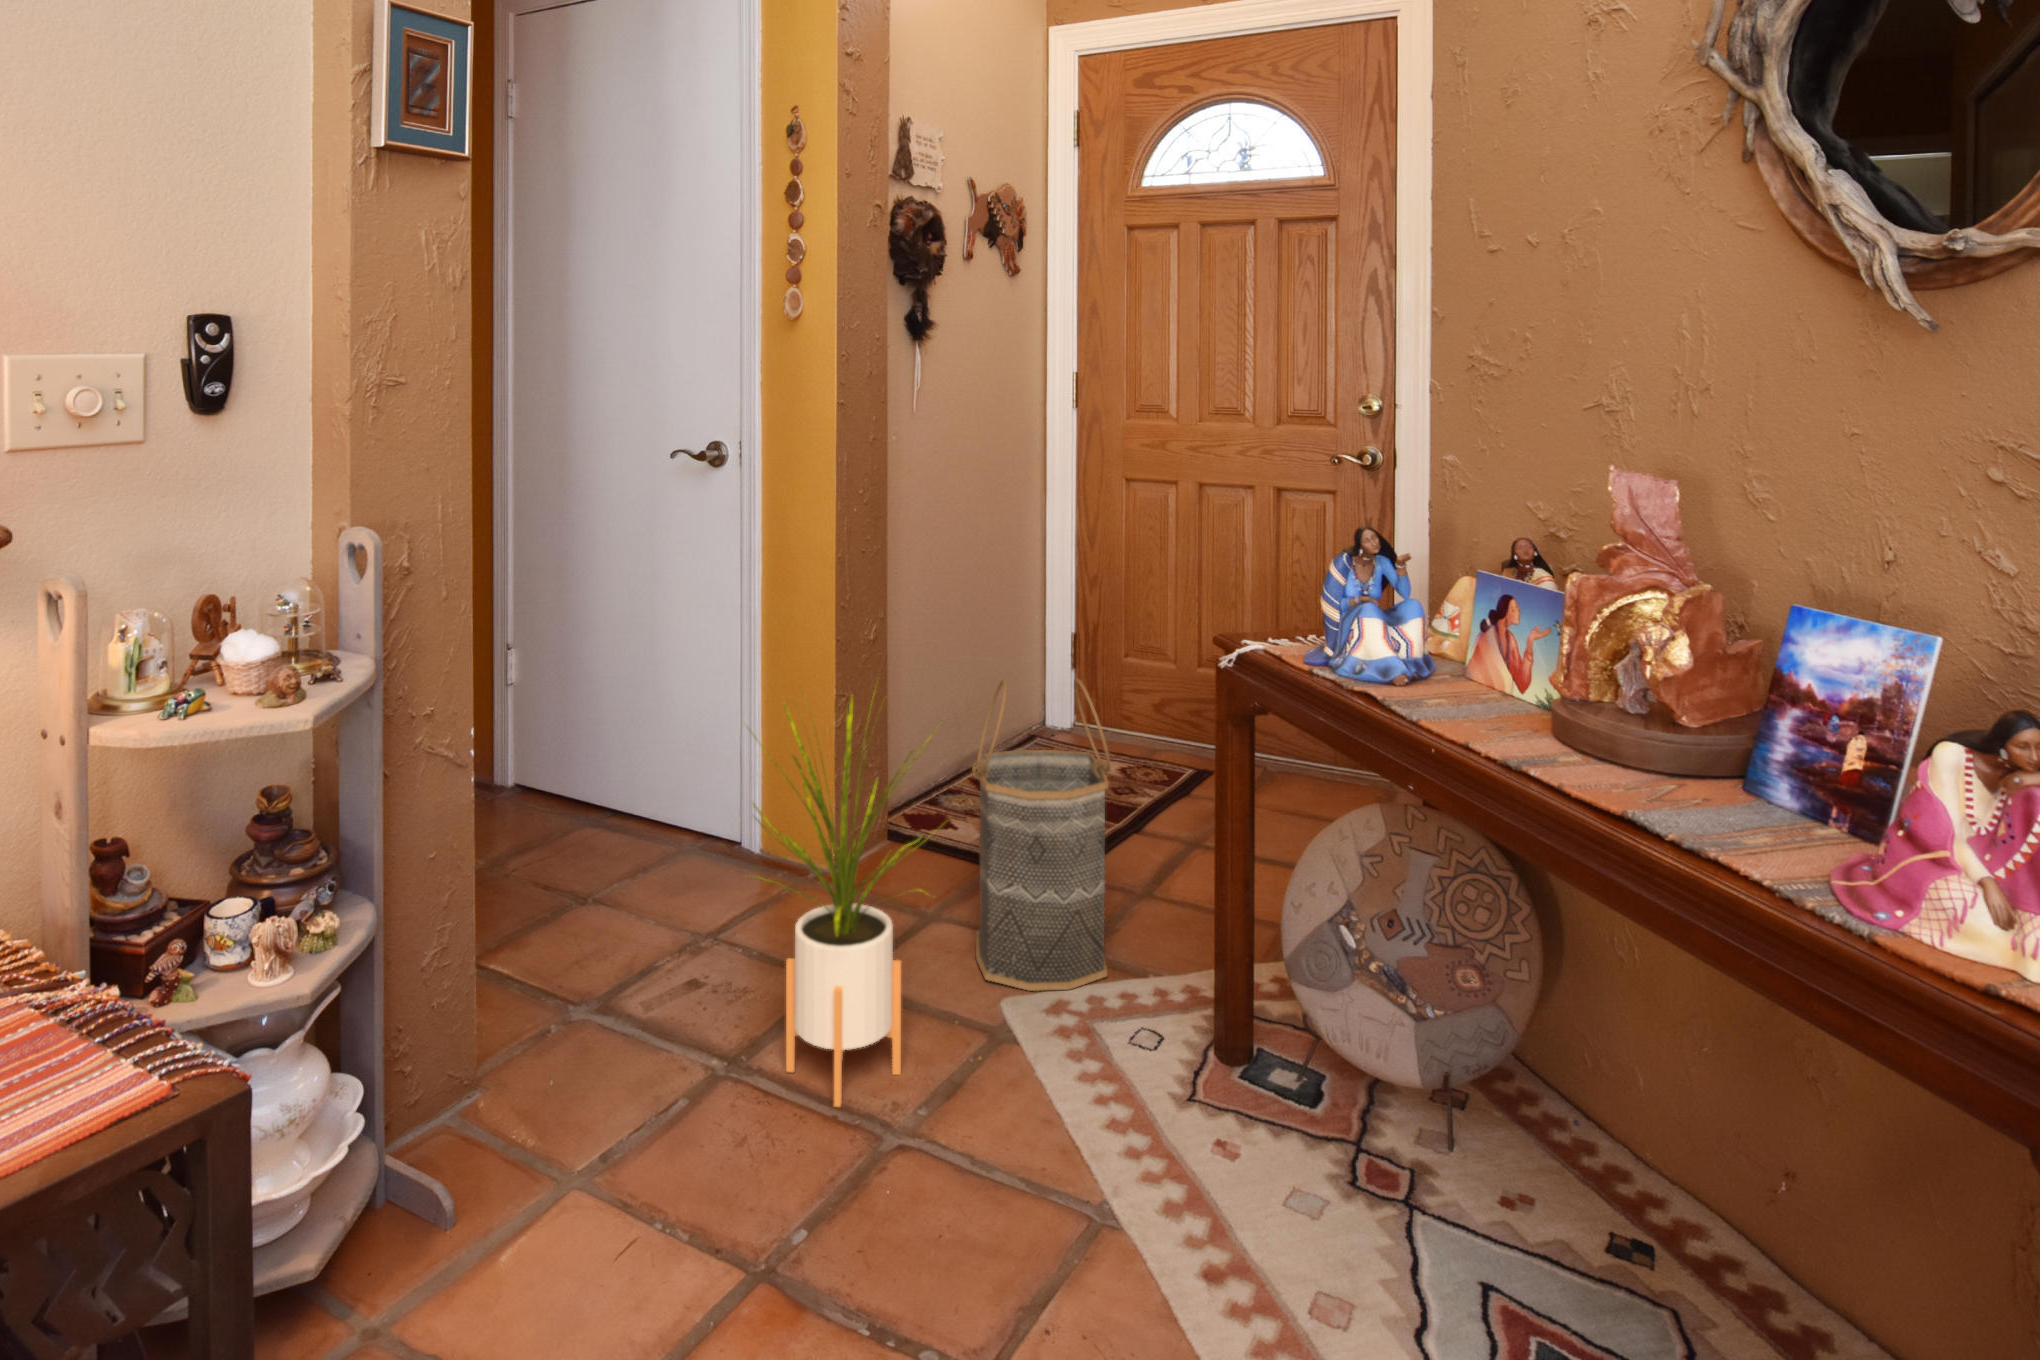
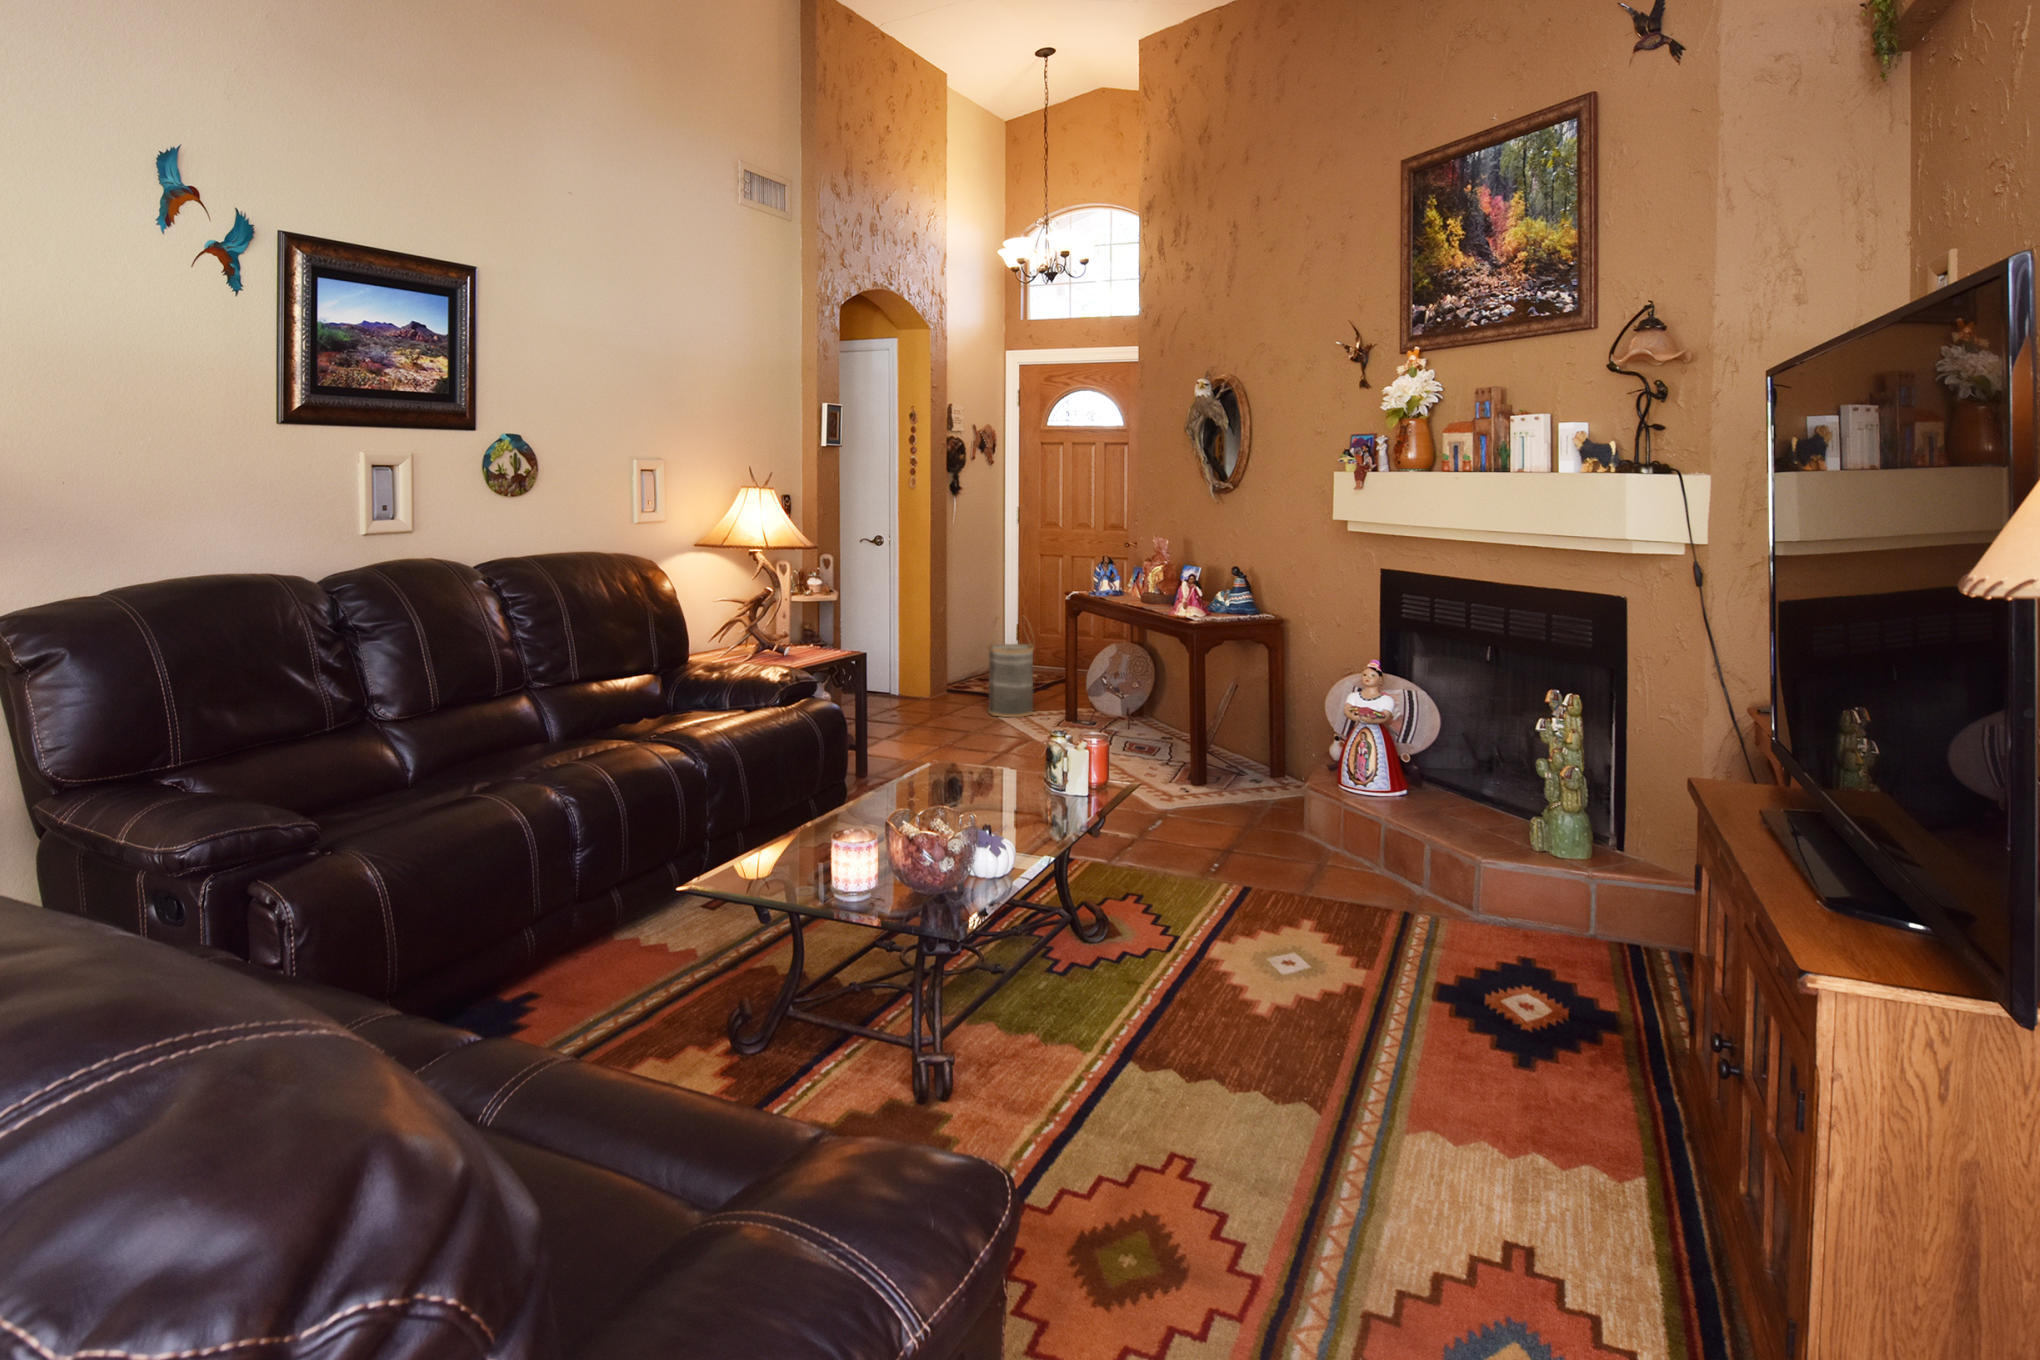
house plant: present [752,689,936,1107] -> none [921,607,986,733]

